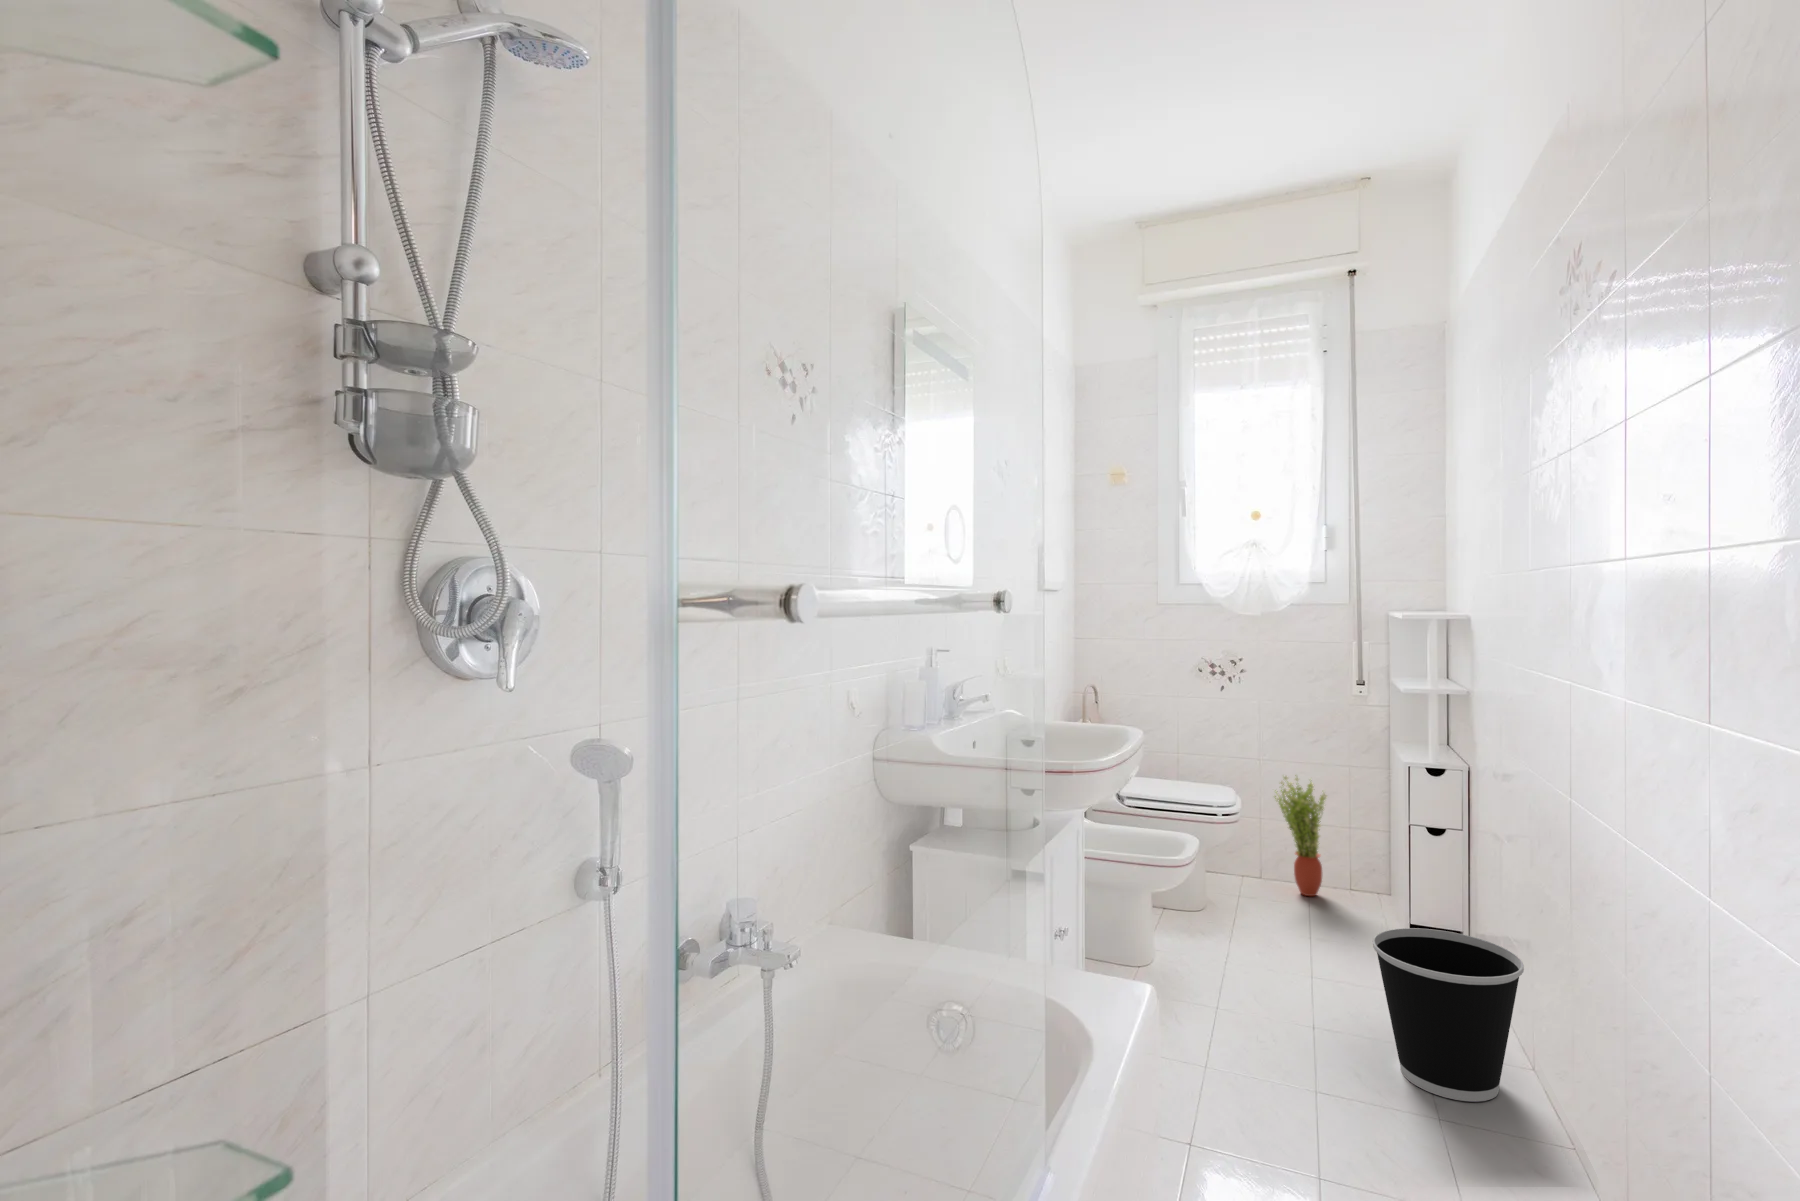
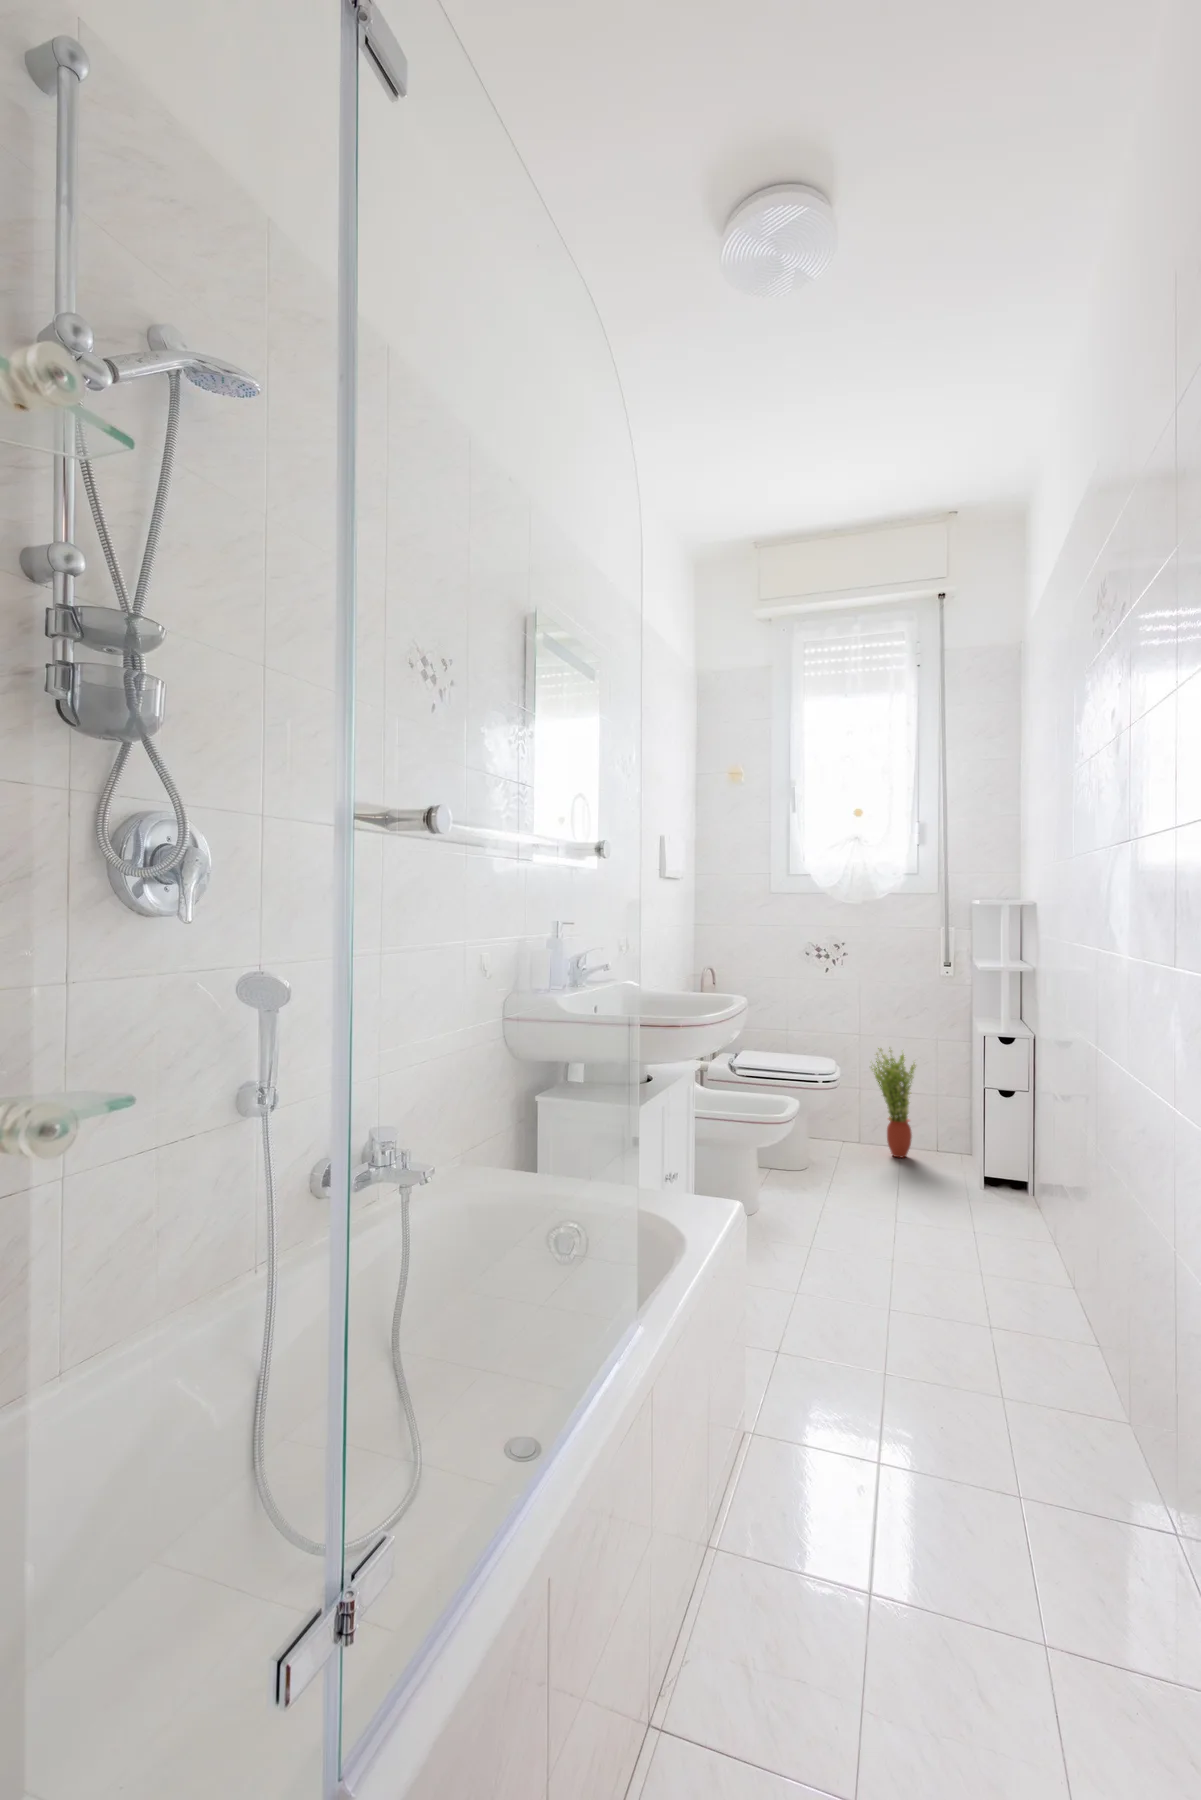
wastebasket: present [1373,928,1524,1102] -> none [941,1171,1064,1316]

